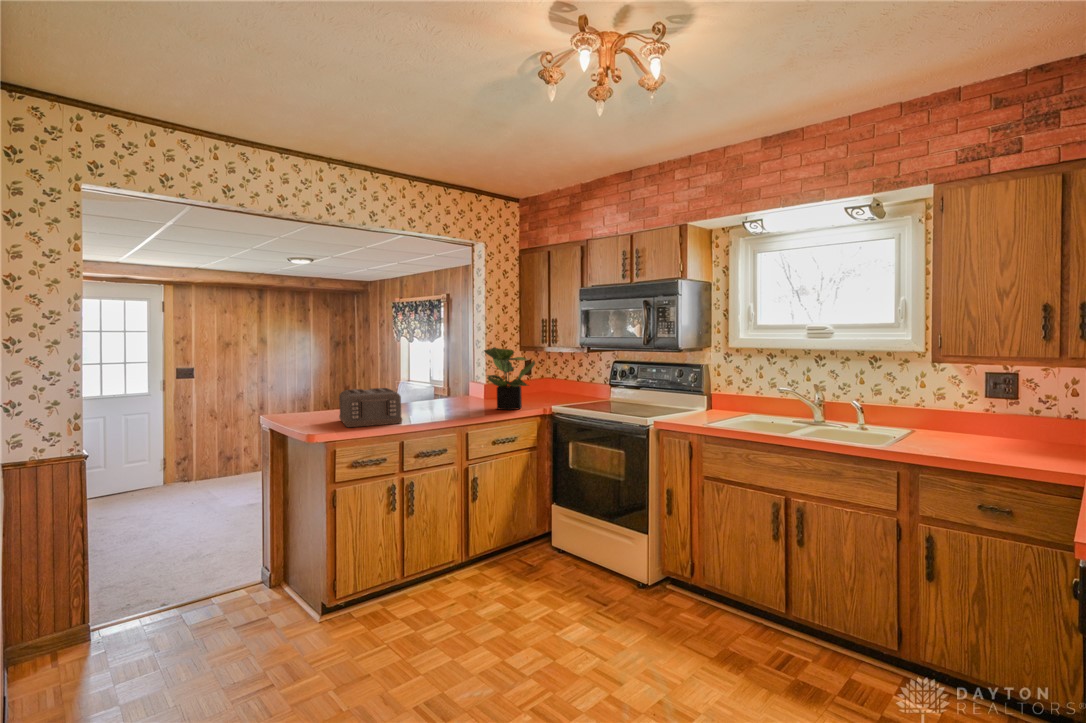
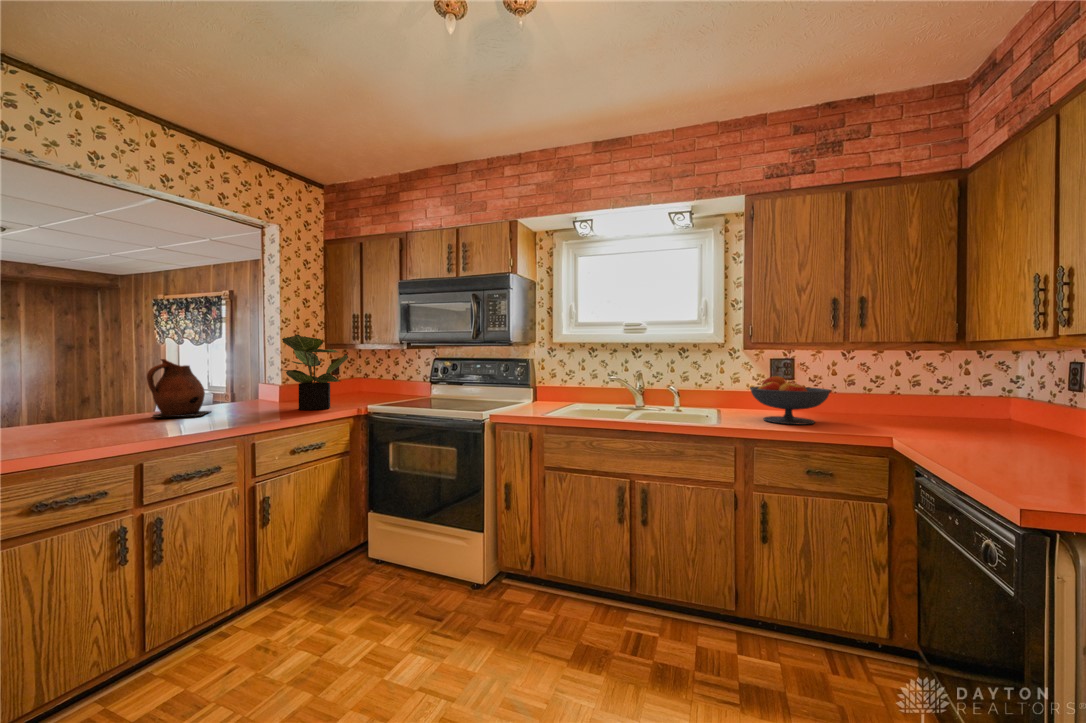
ceramic pitcher: none [397,368,437,413] -> present [147,359,211,418]
toaster: present [339,388,402,427] -> none [32,384,152,442]
fruit bowl: none [931,394,1034,452] -> present [750,376,831,425]

